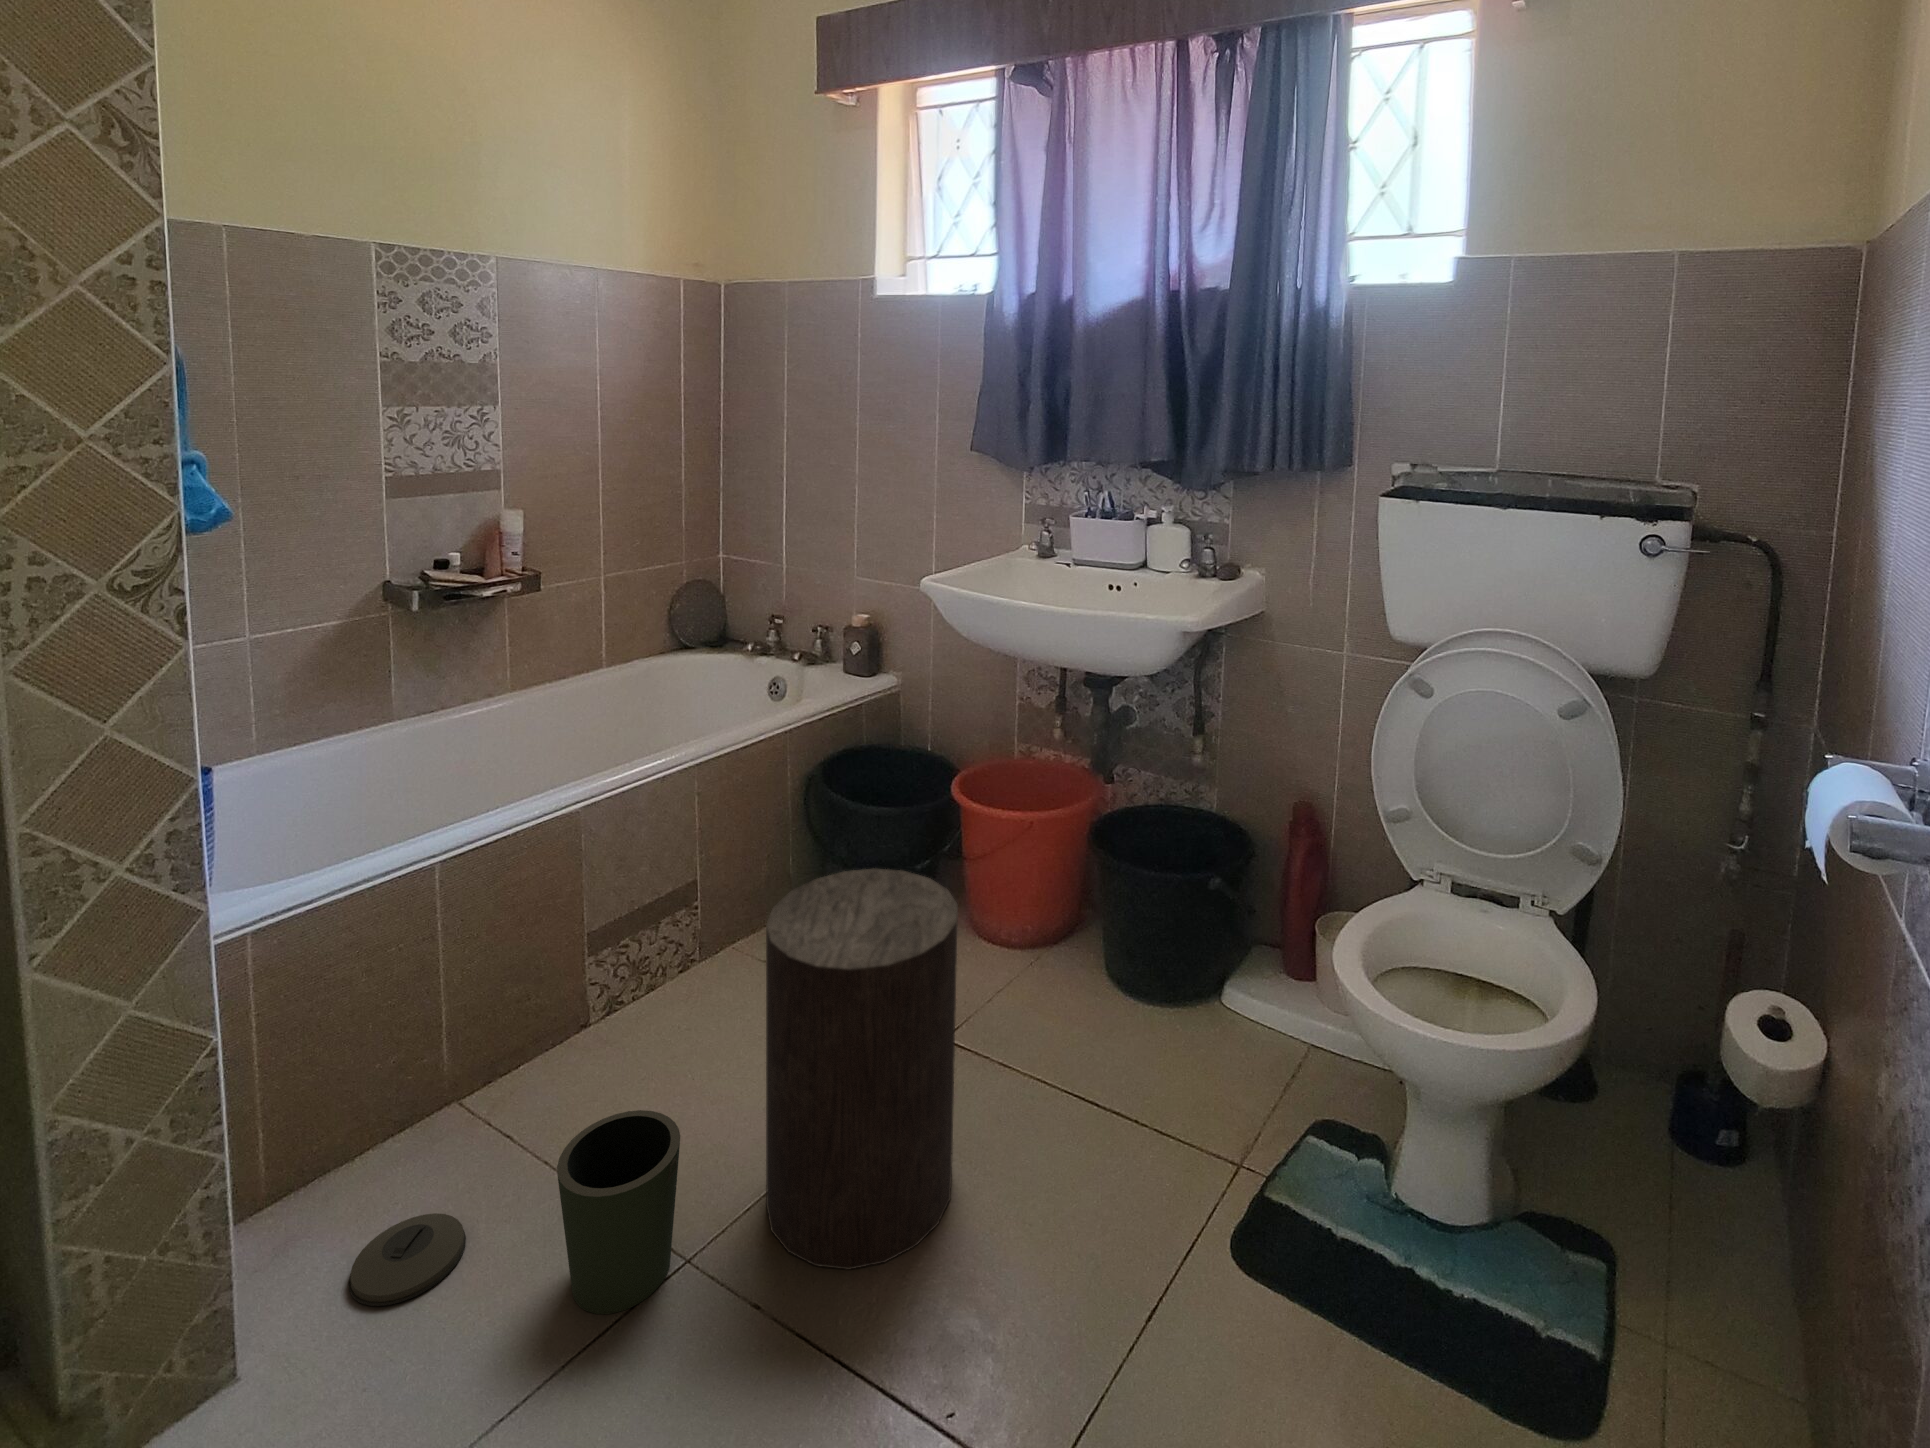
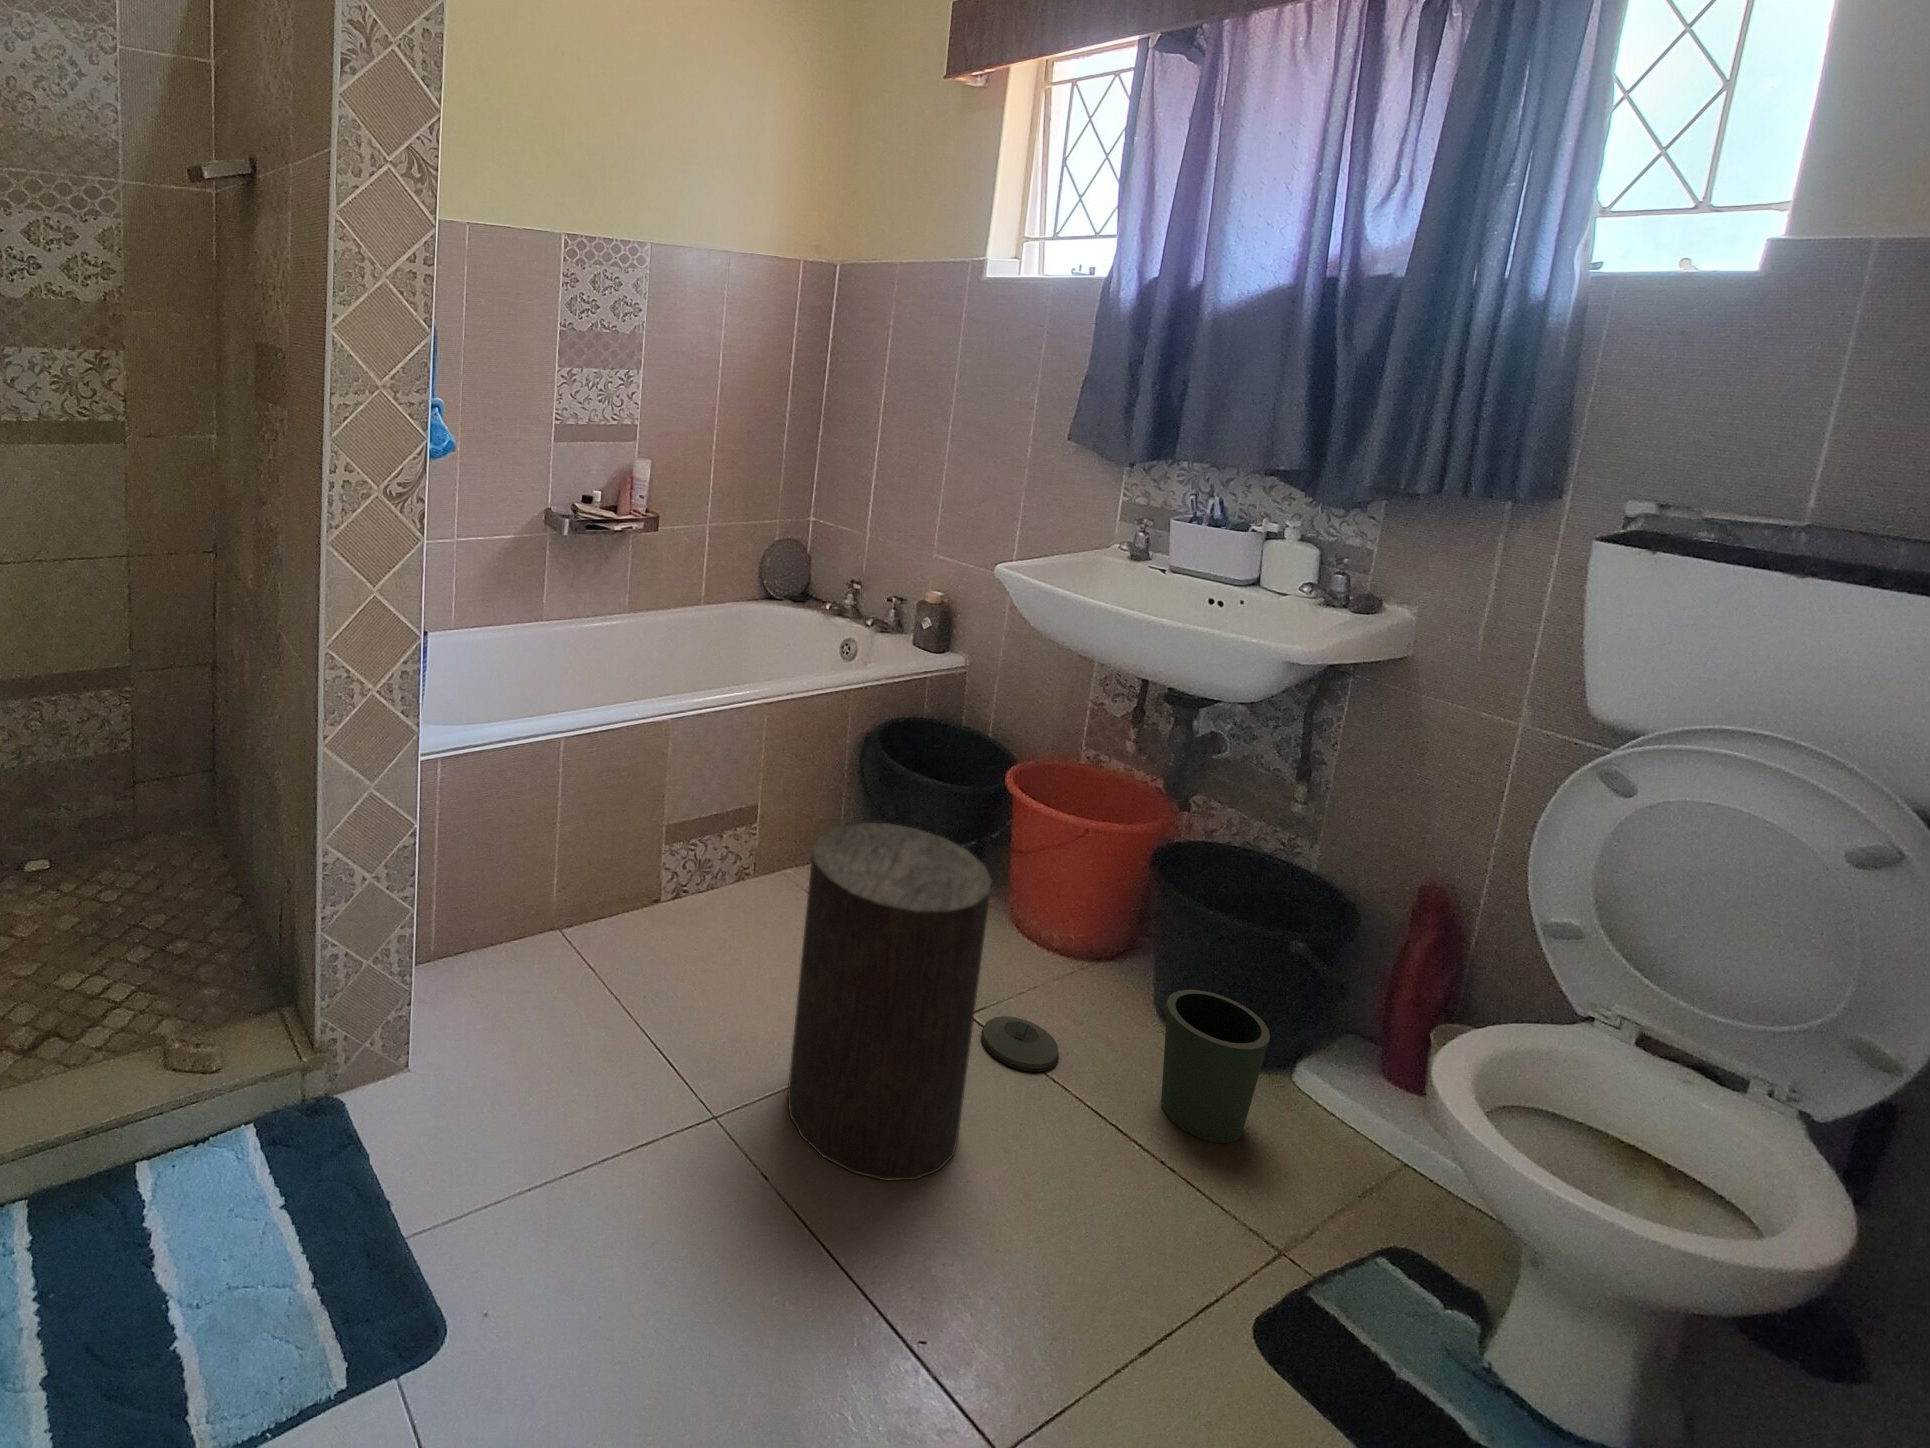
trash can: present [349,1110,680,1314] -> present [981,990,1270,1143]

